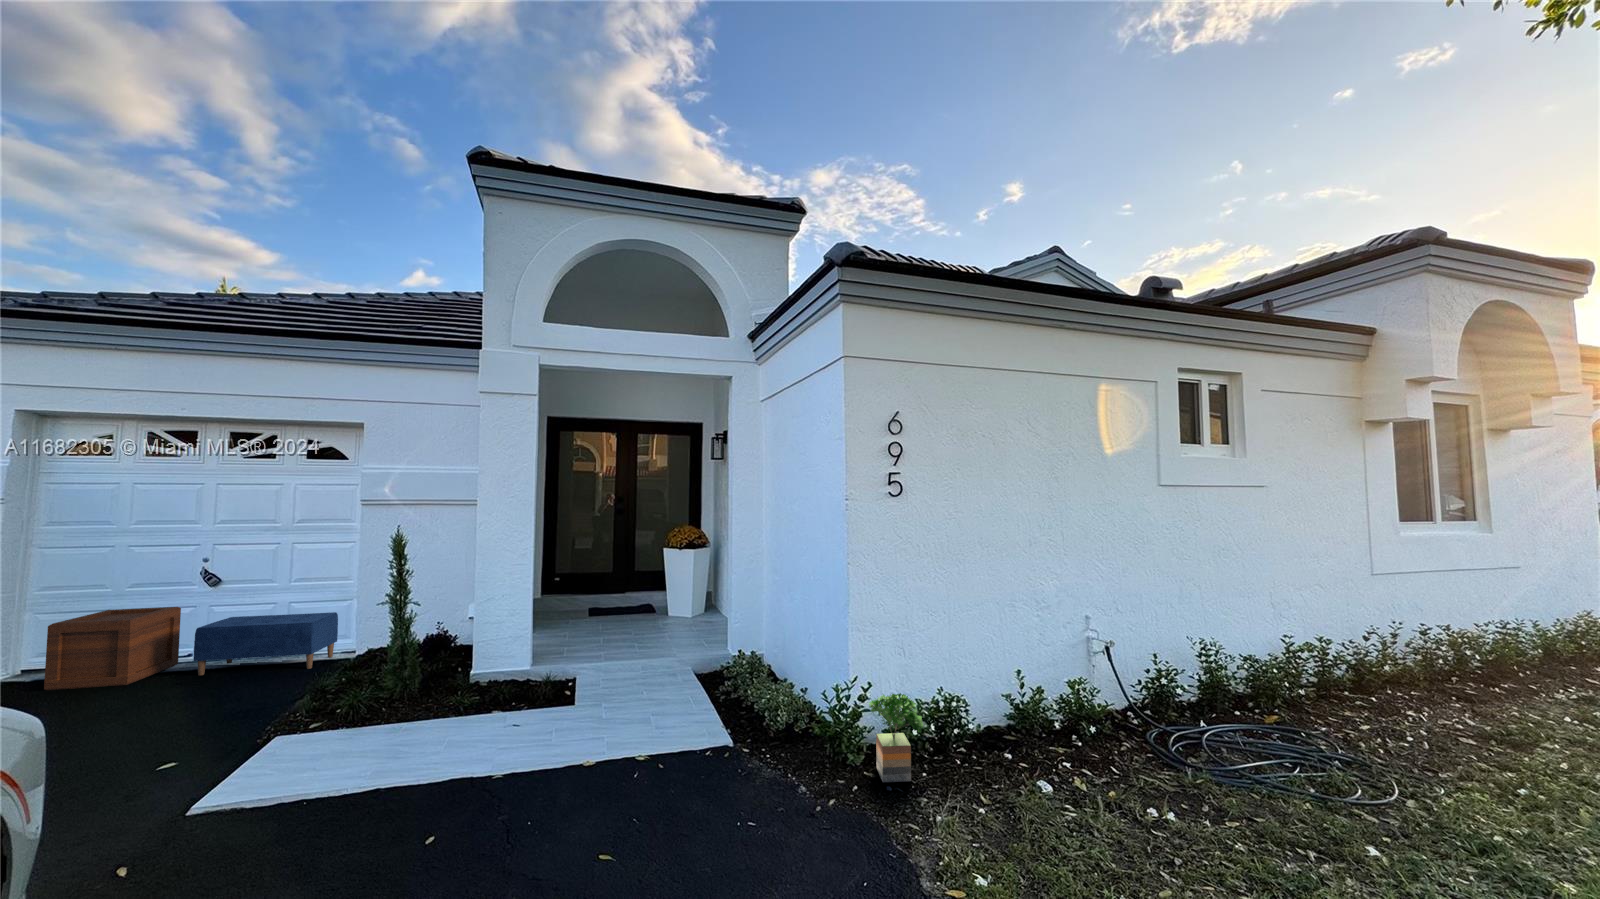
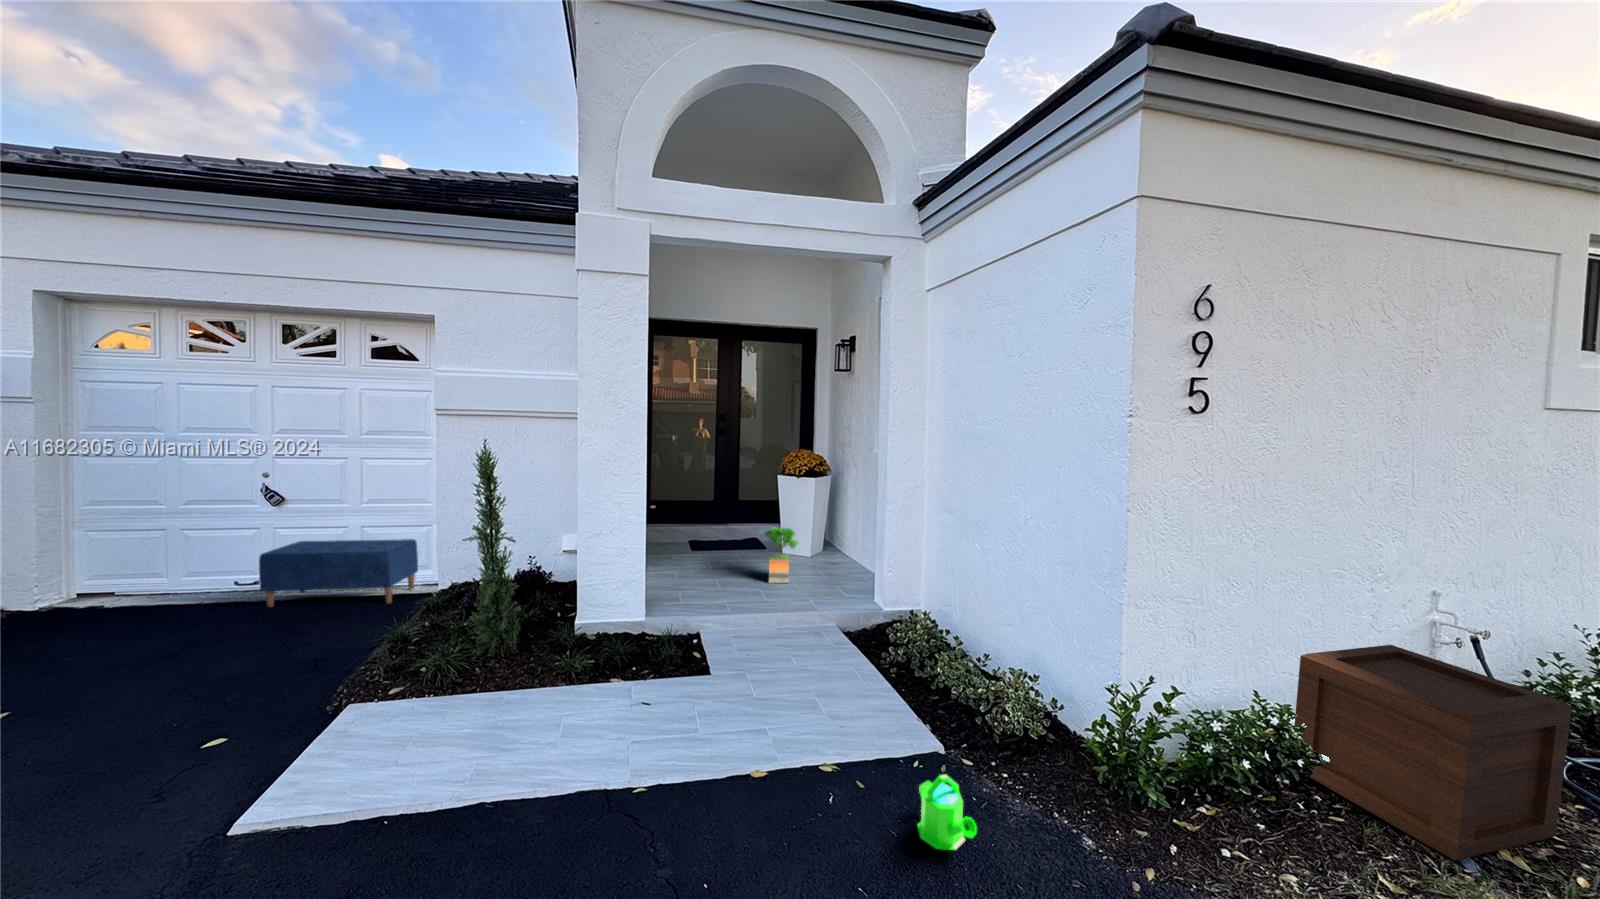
wooden crate: present [44,607,181,690] -> present [1294,645,1572,860]
potted tree: present [869,693,923,782] -> present [764,528,798,583]
watering can: none [683,745,714,795] -> present [918,774,977,850]

